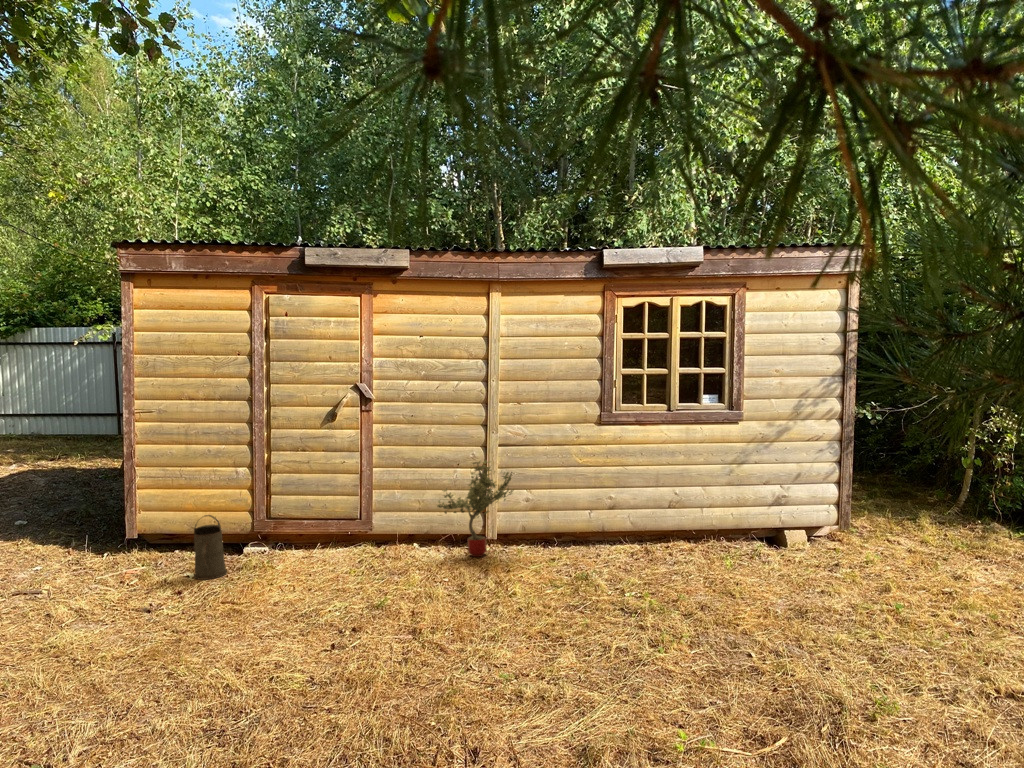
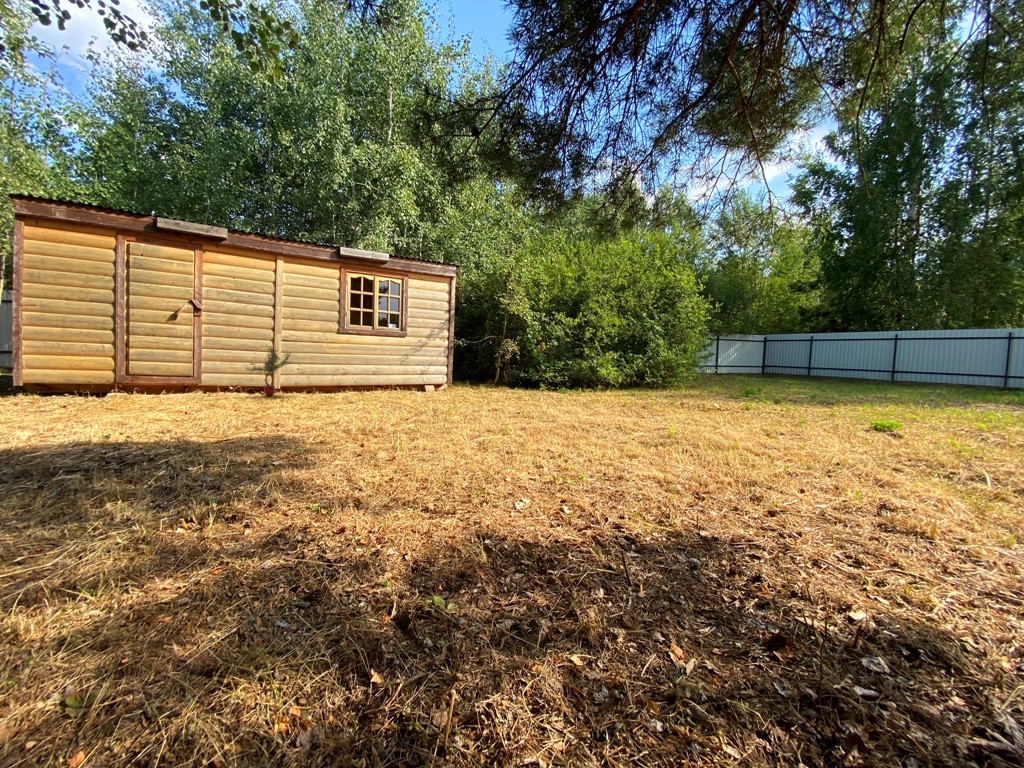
watering can: present [194,515,227,580] -> none [77,368,102,406]

